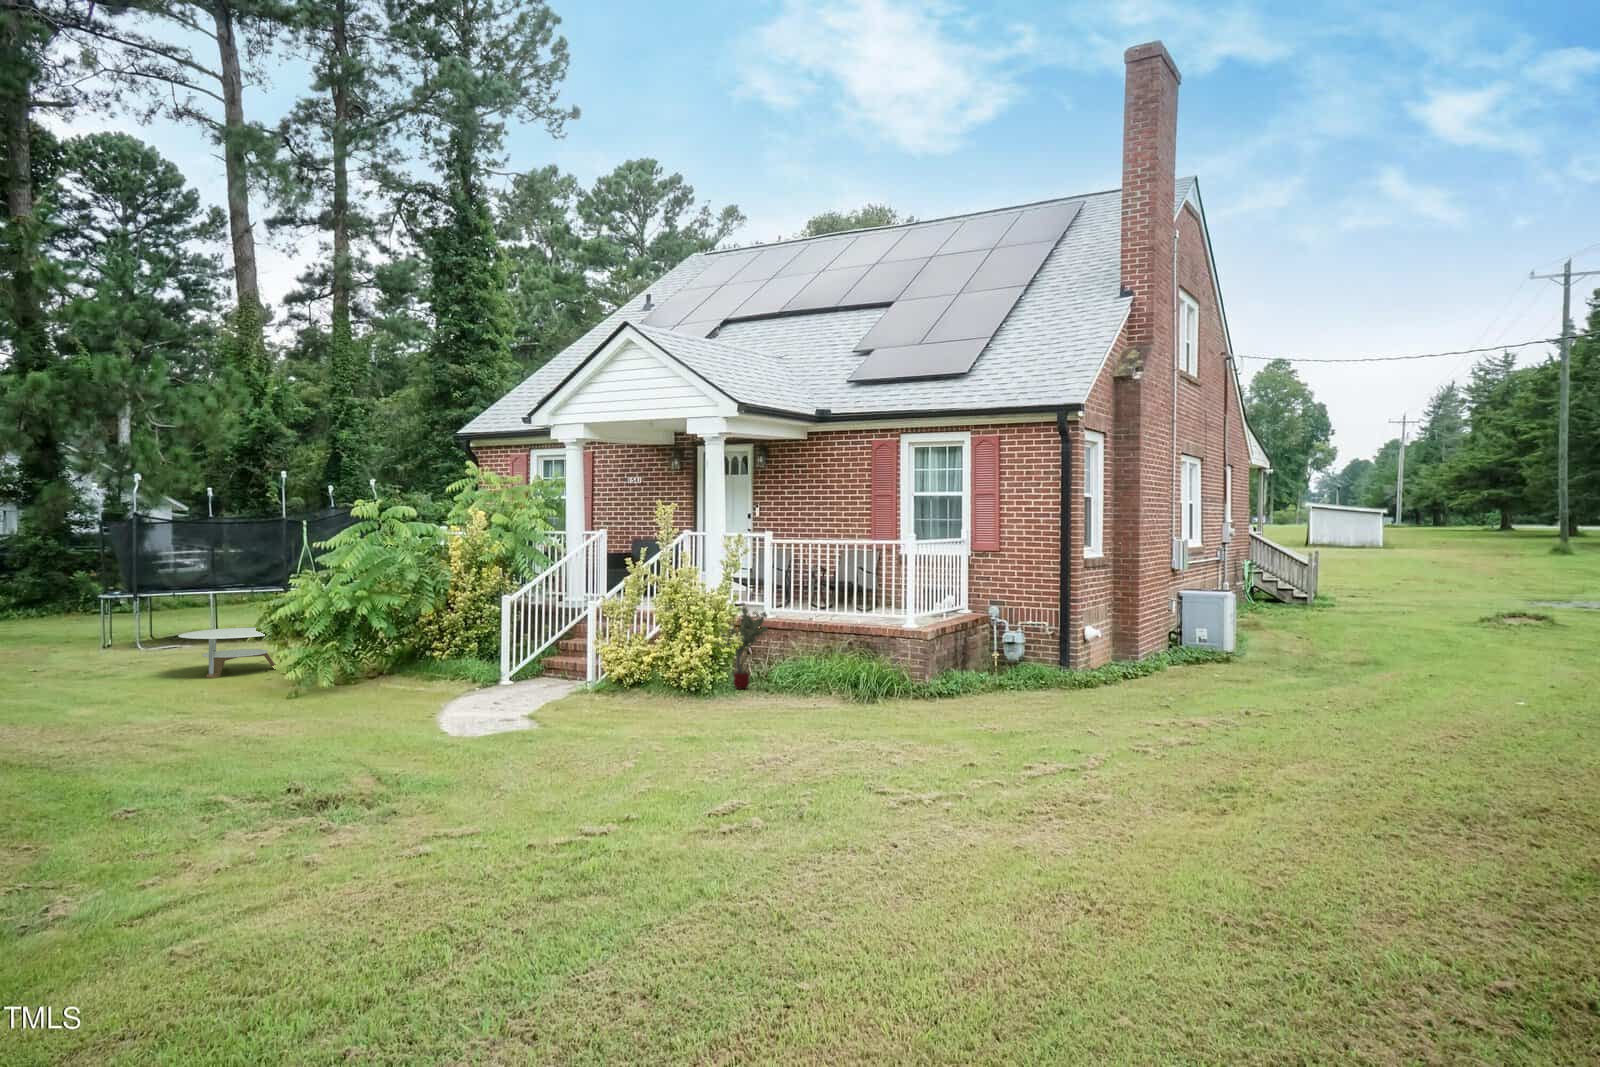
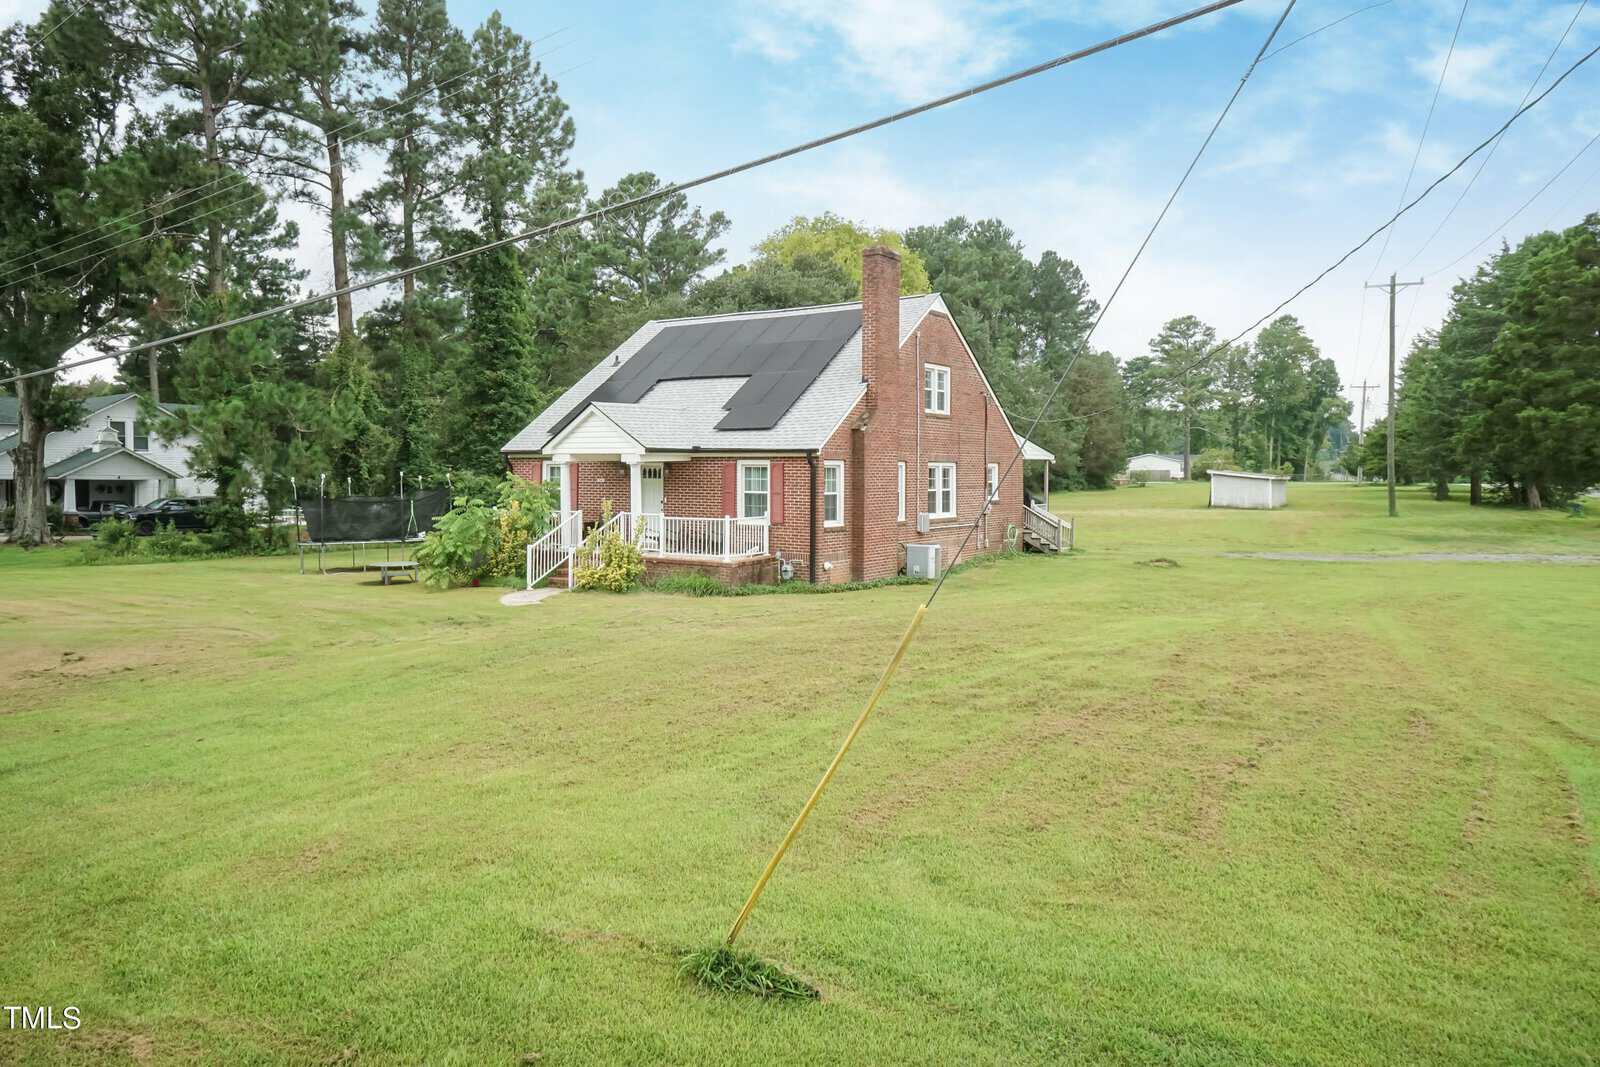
potted tree: present [716,603,768,689] -> present [459,549,491,587]

